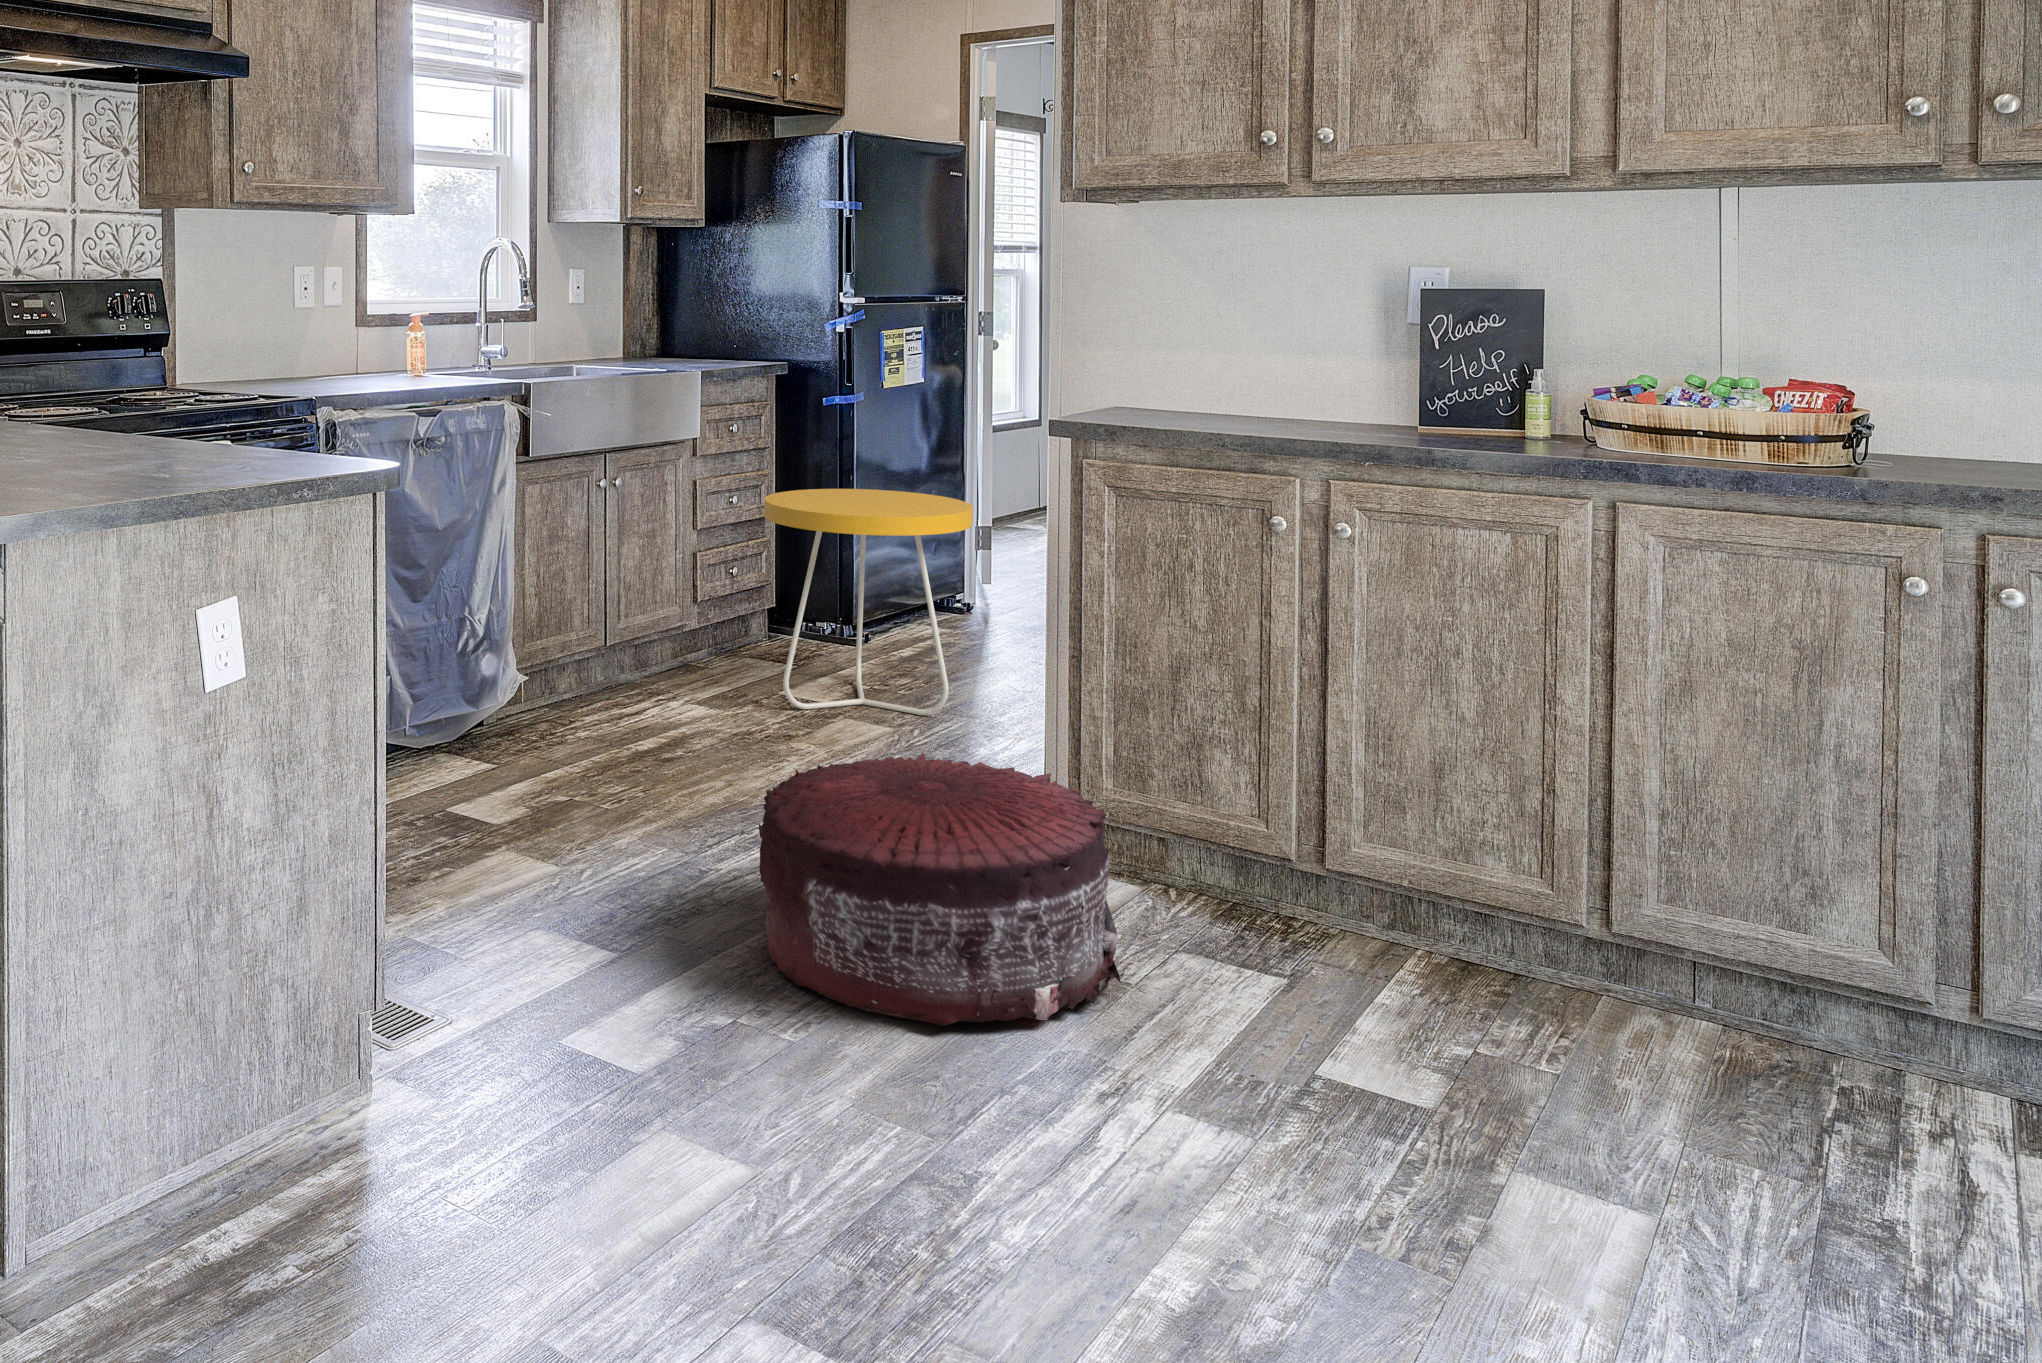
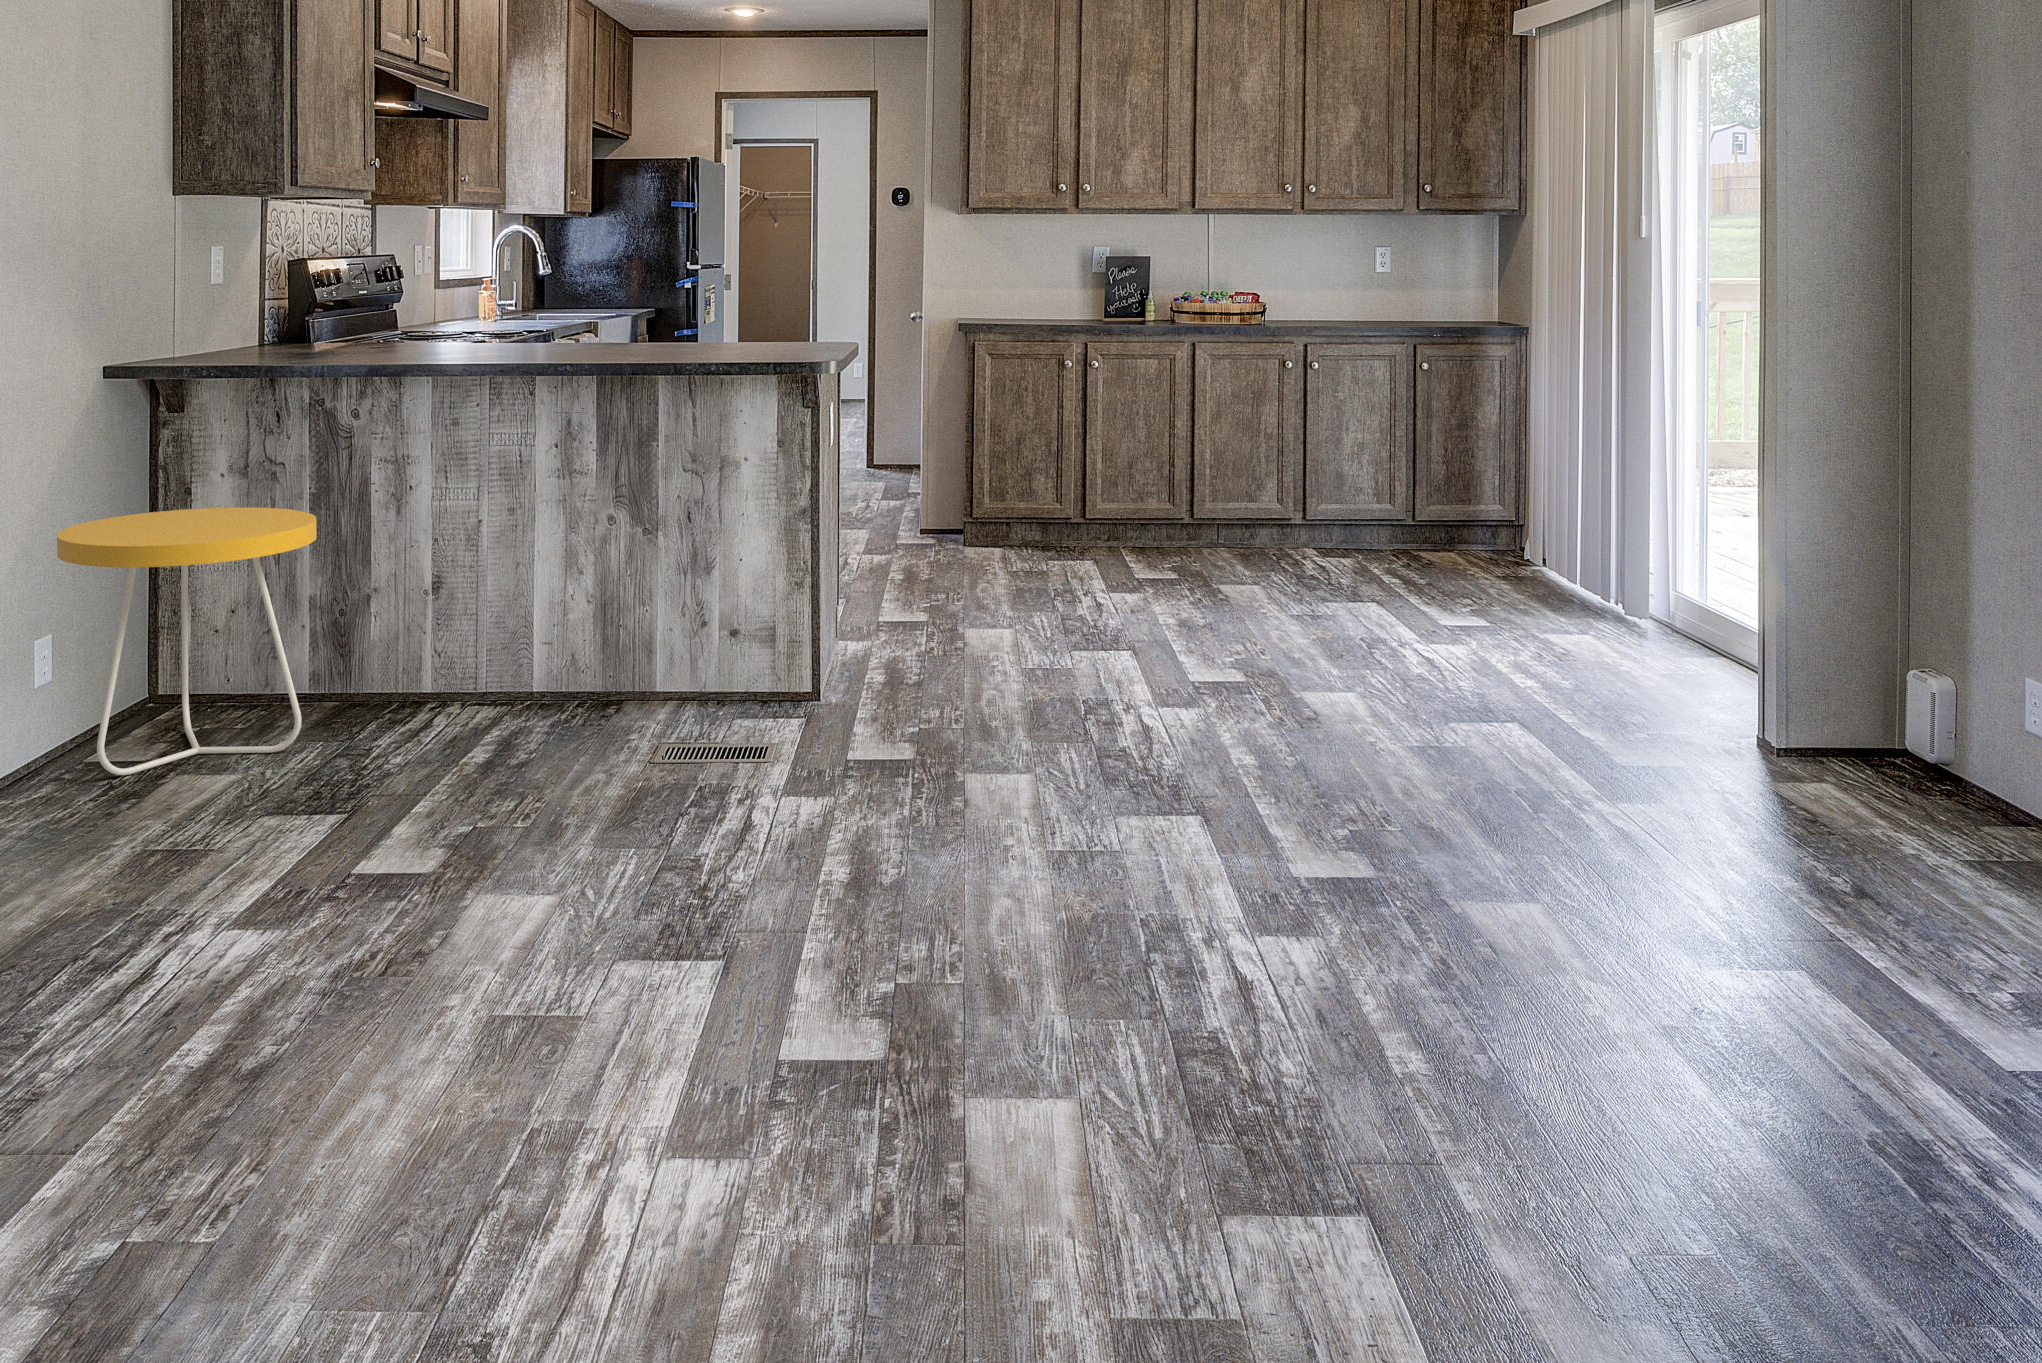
pouf: present [759,752,1120,1026] -> none [121,809,573,1163]

